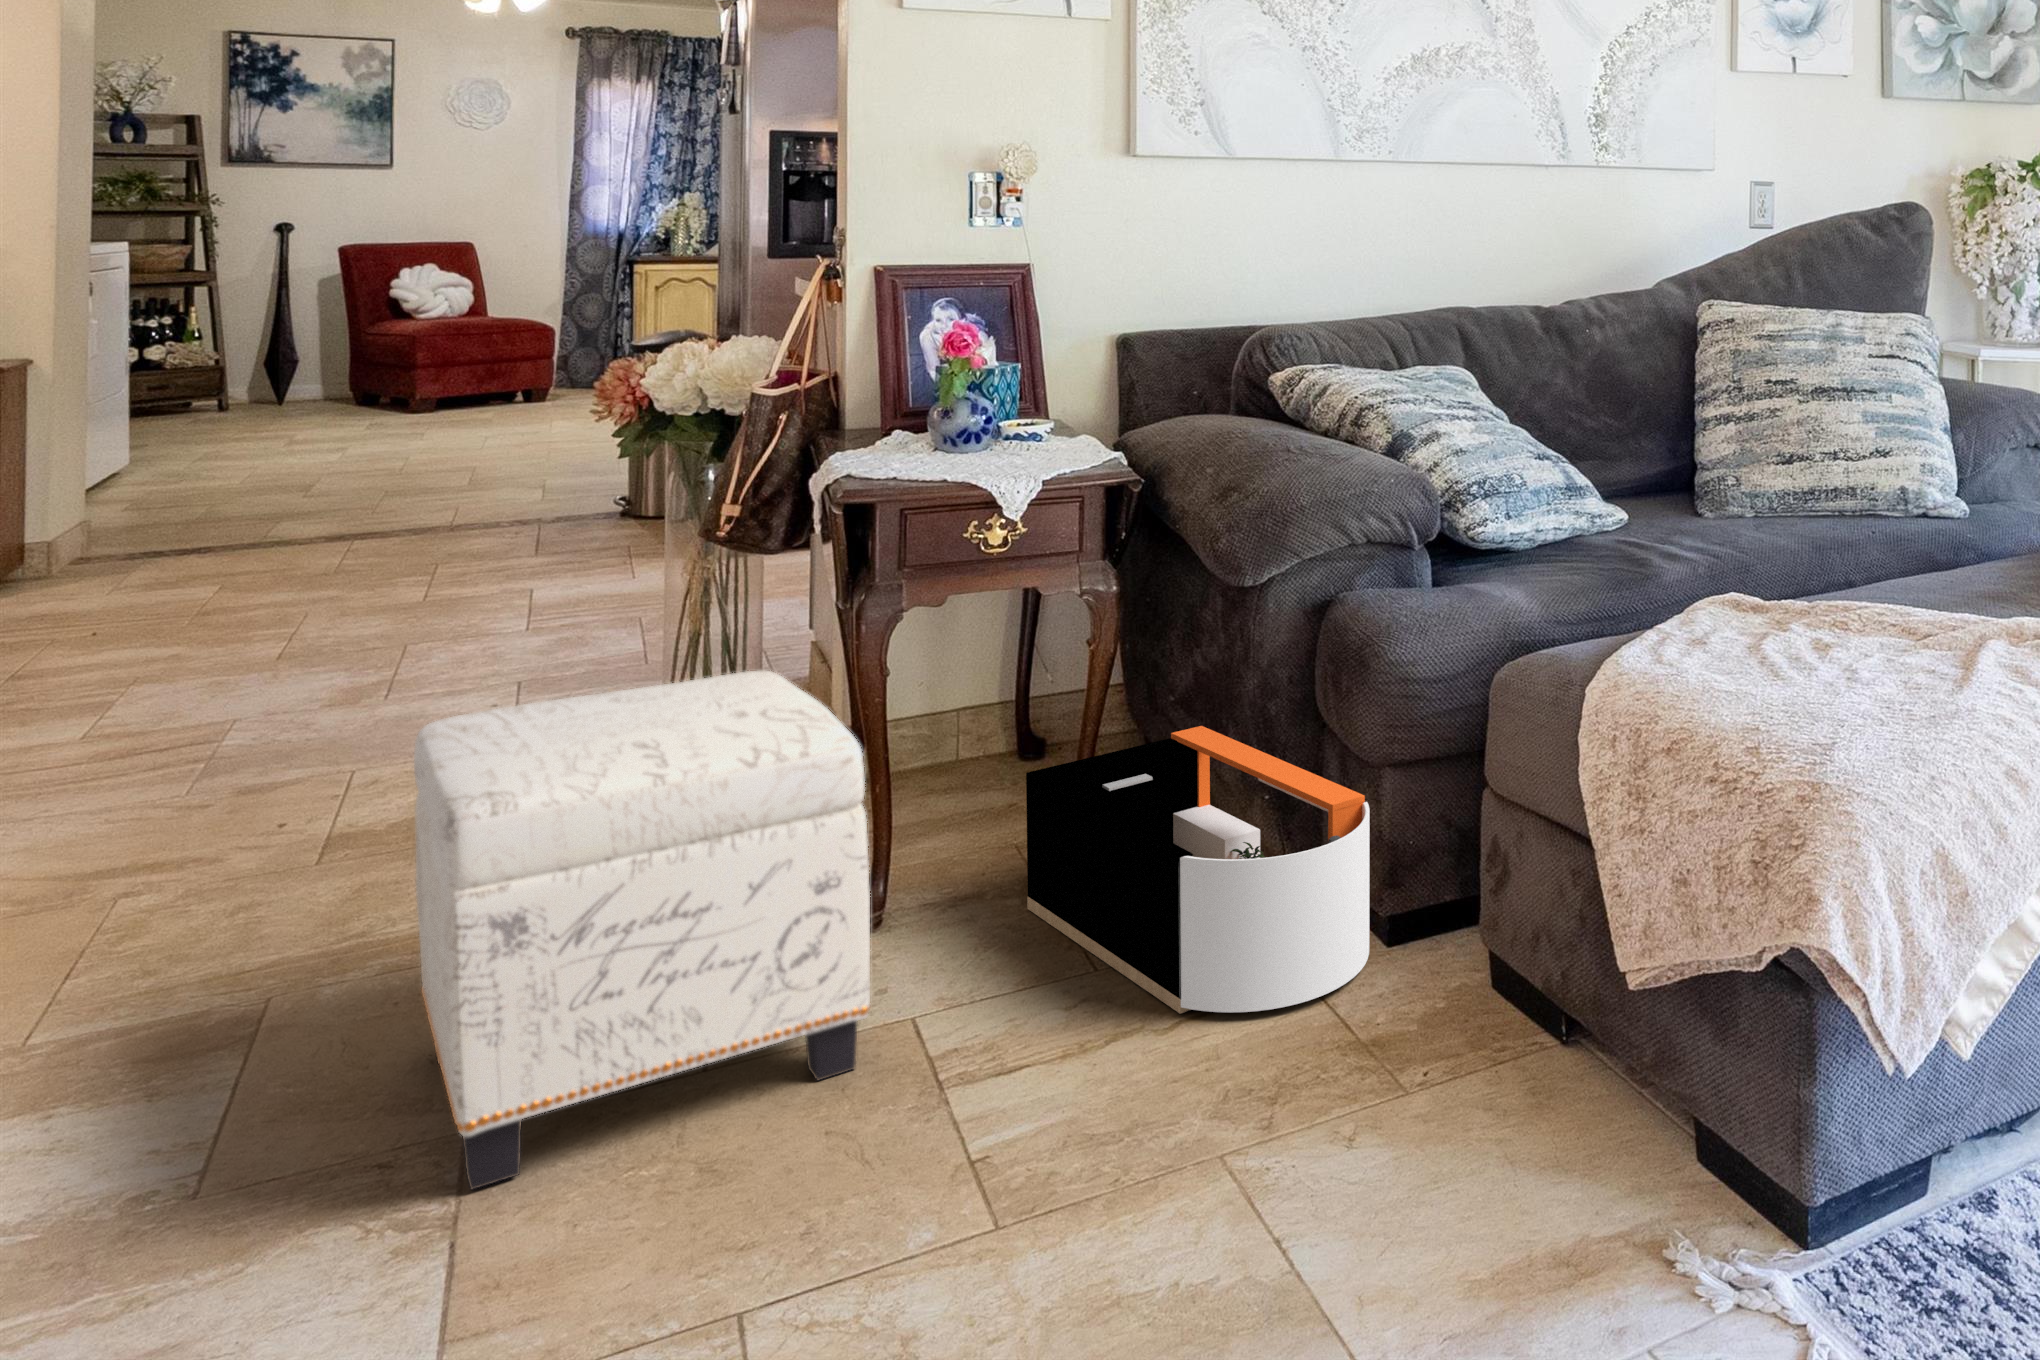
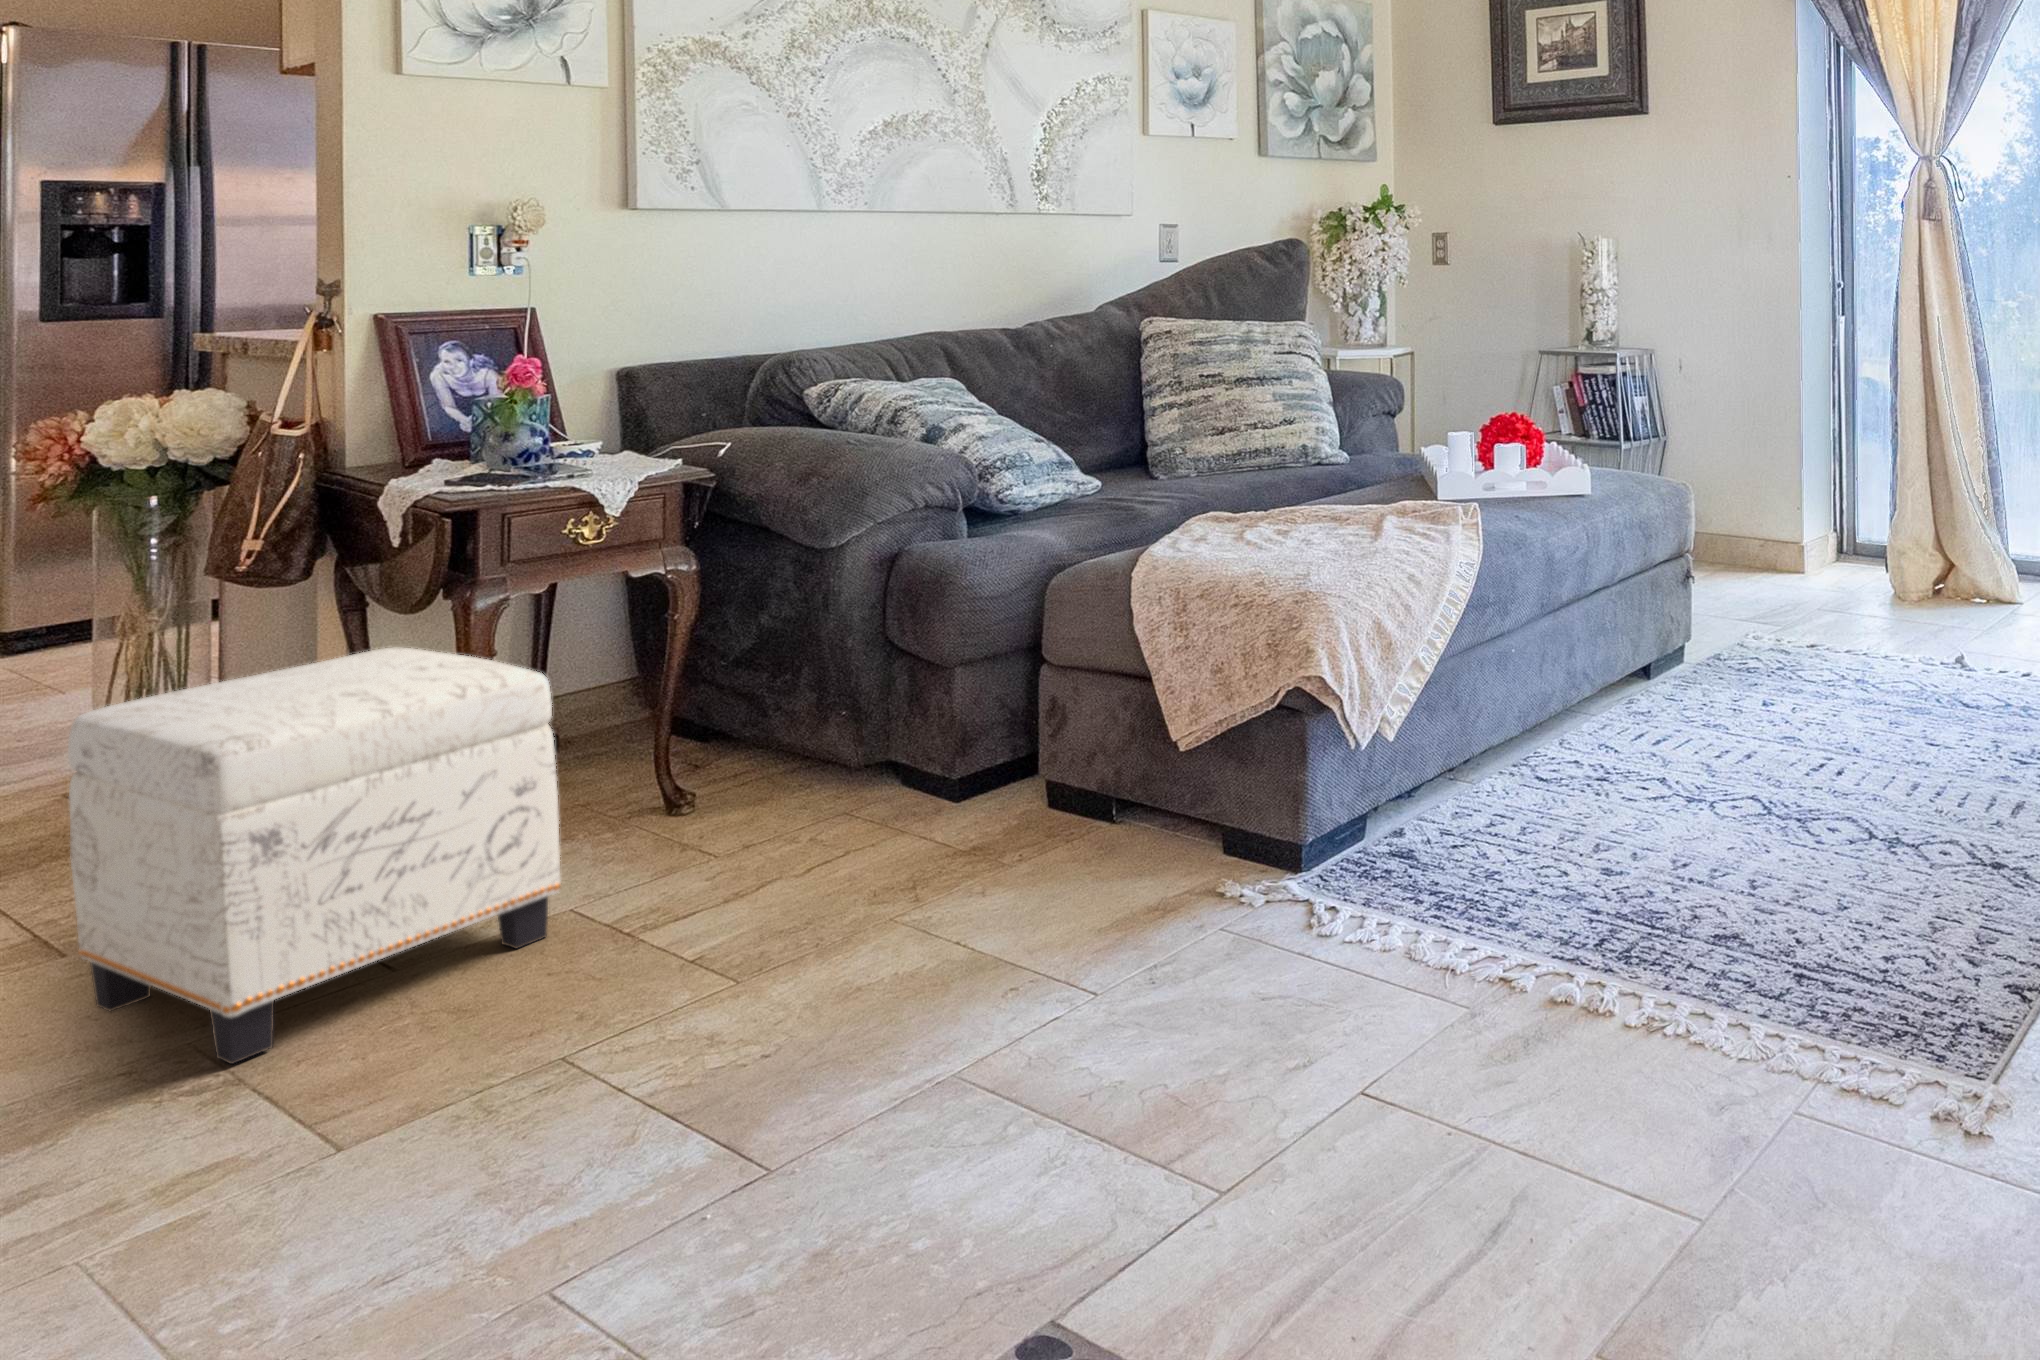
storage bin: present [1026,726,1370,1014] -> none [633,666,954,858]

